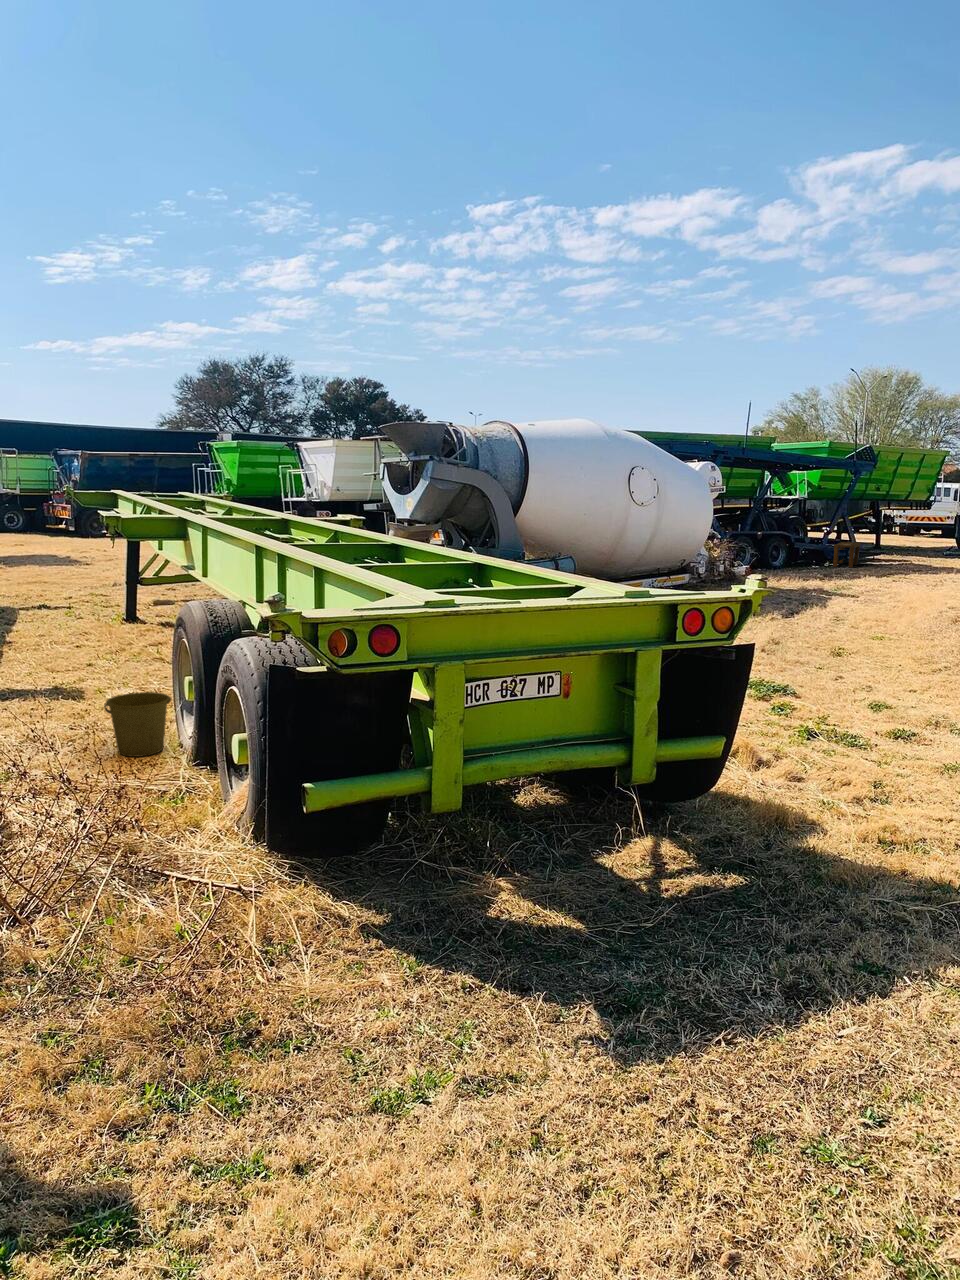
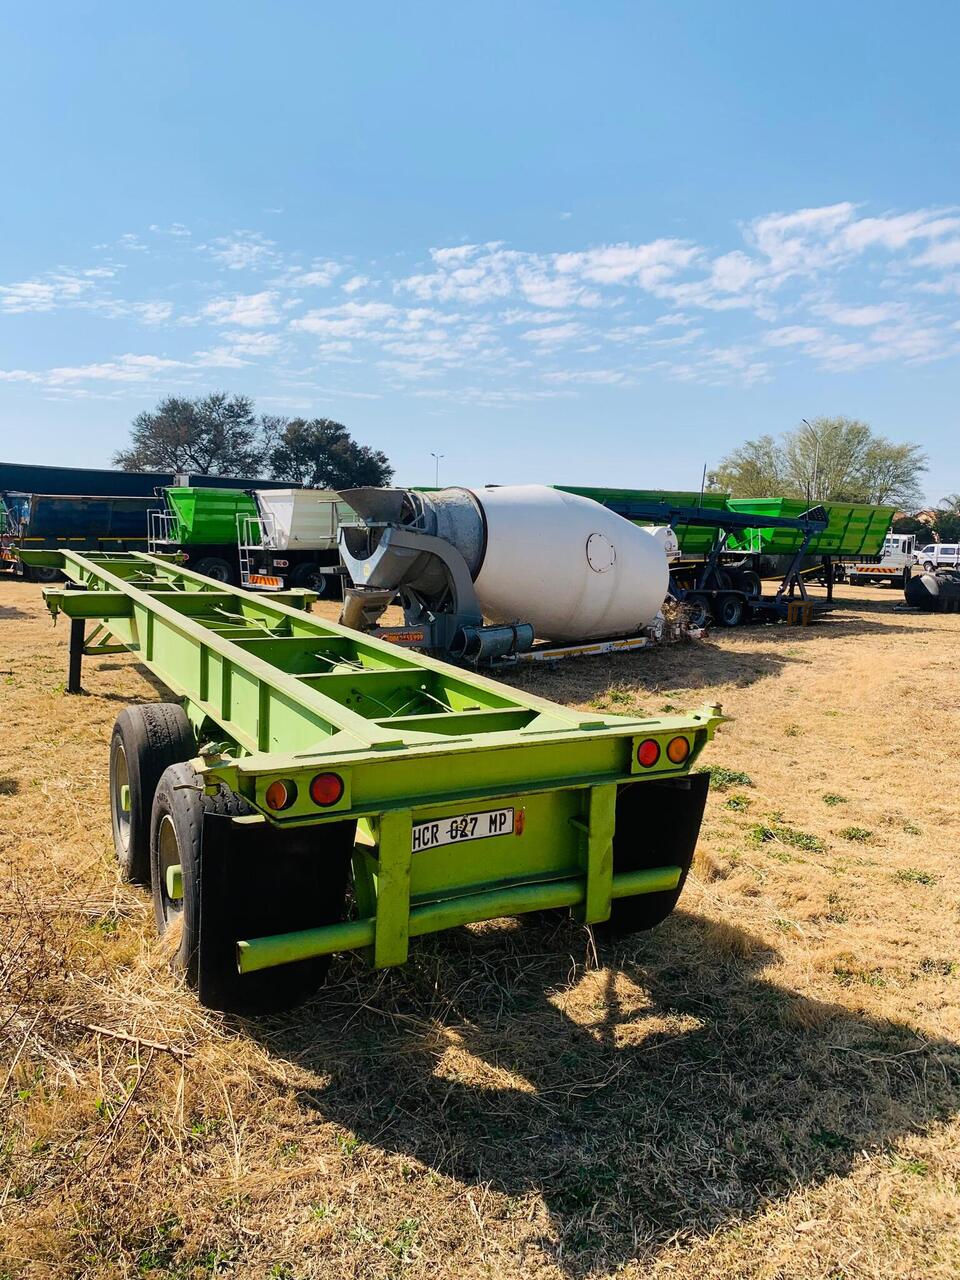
bucket: present [104,692,172,757] -> none [34,793,107,865]

